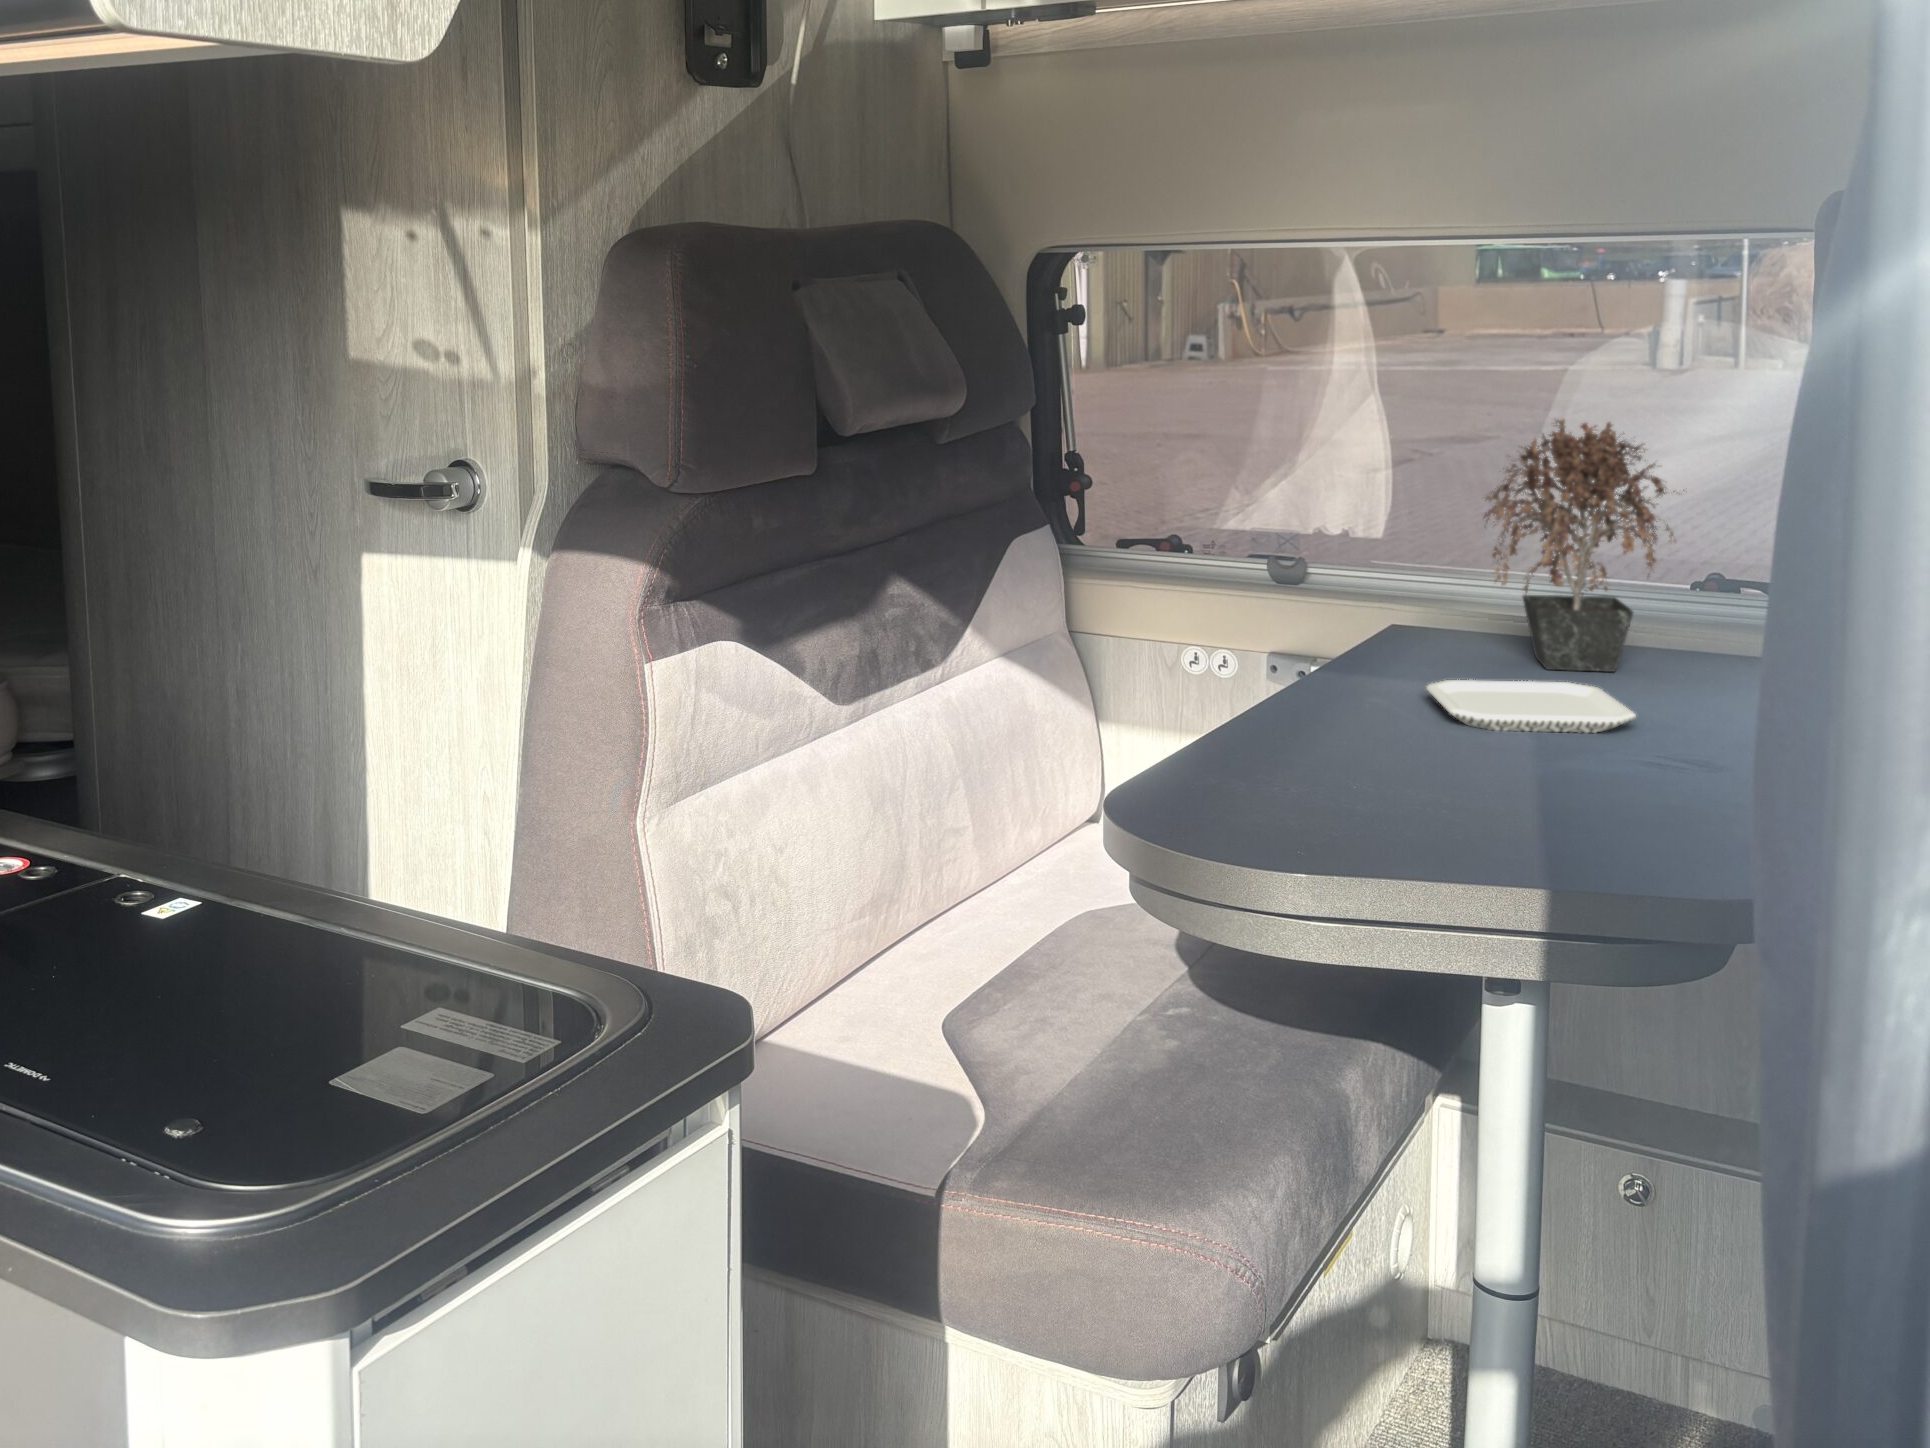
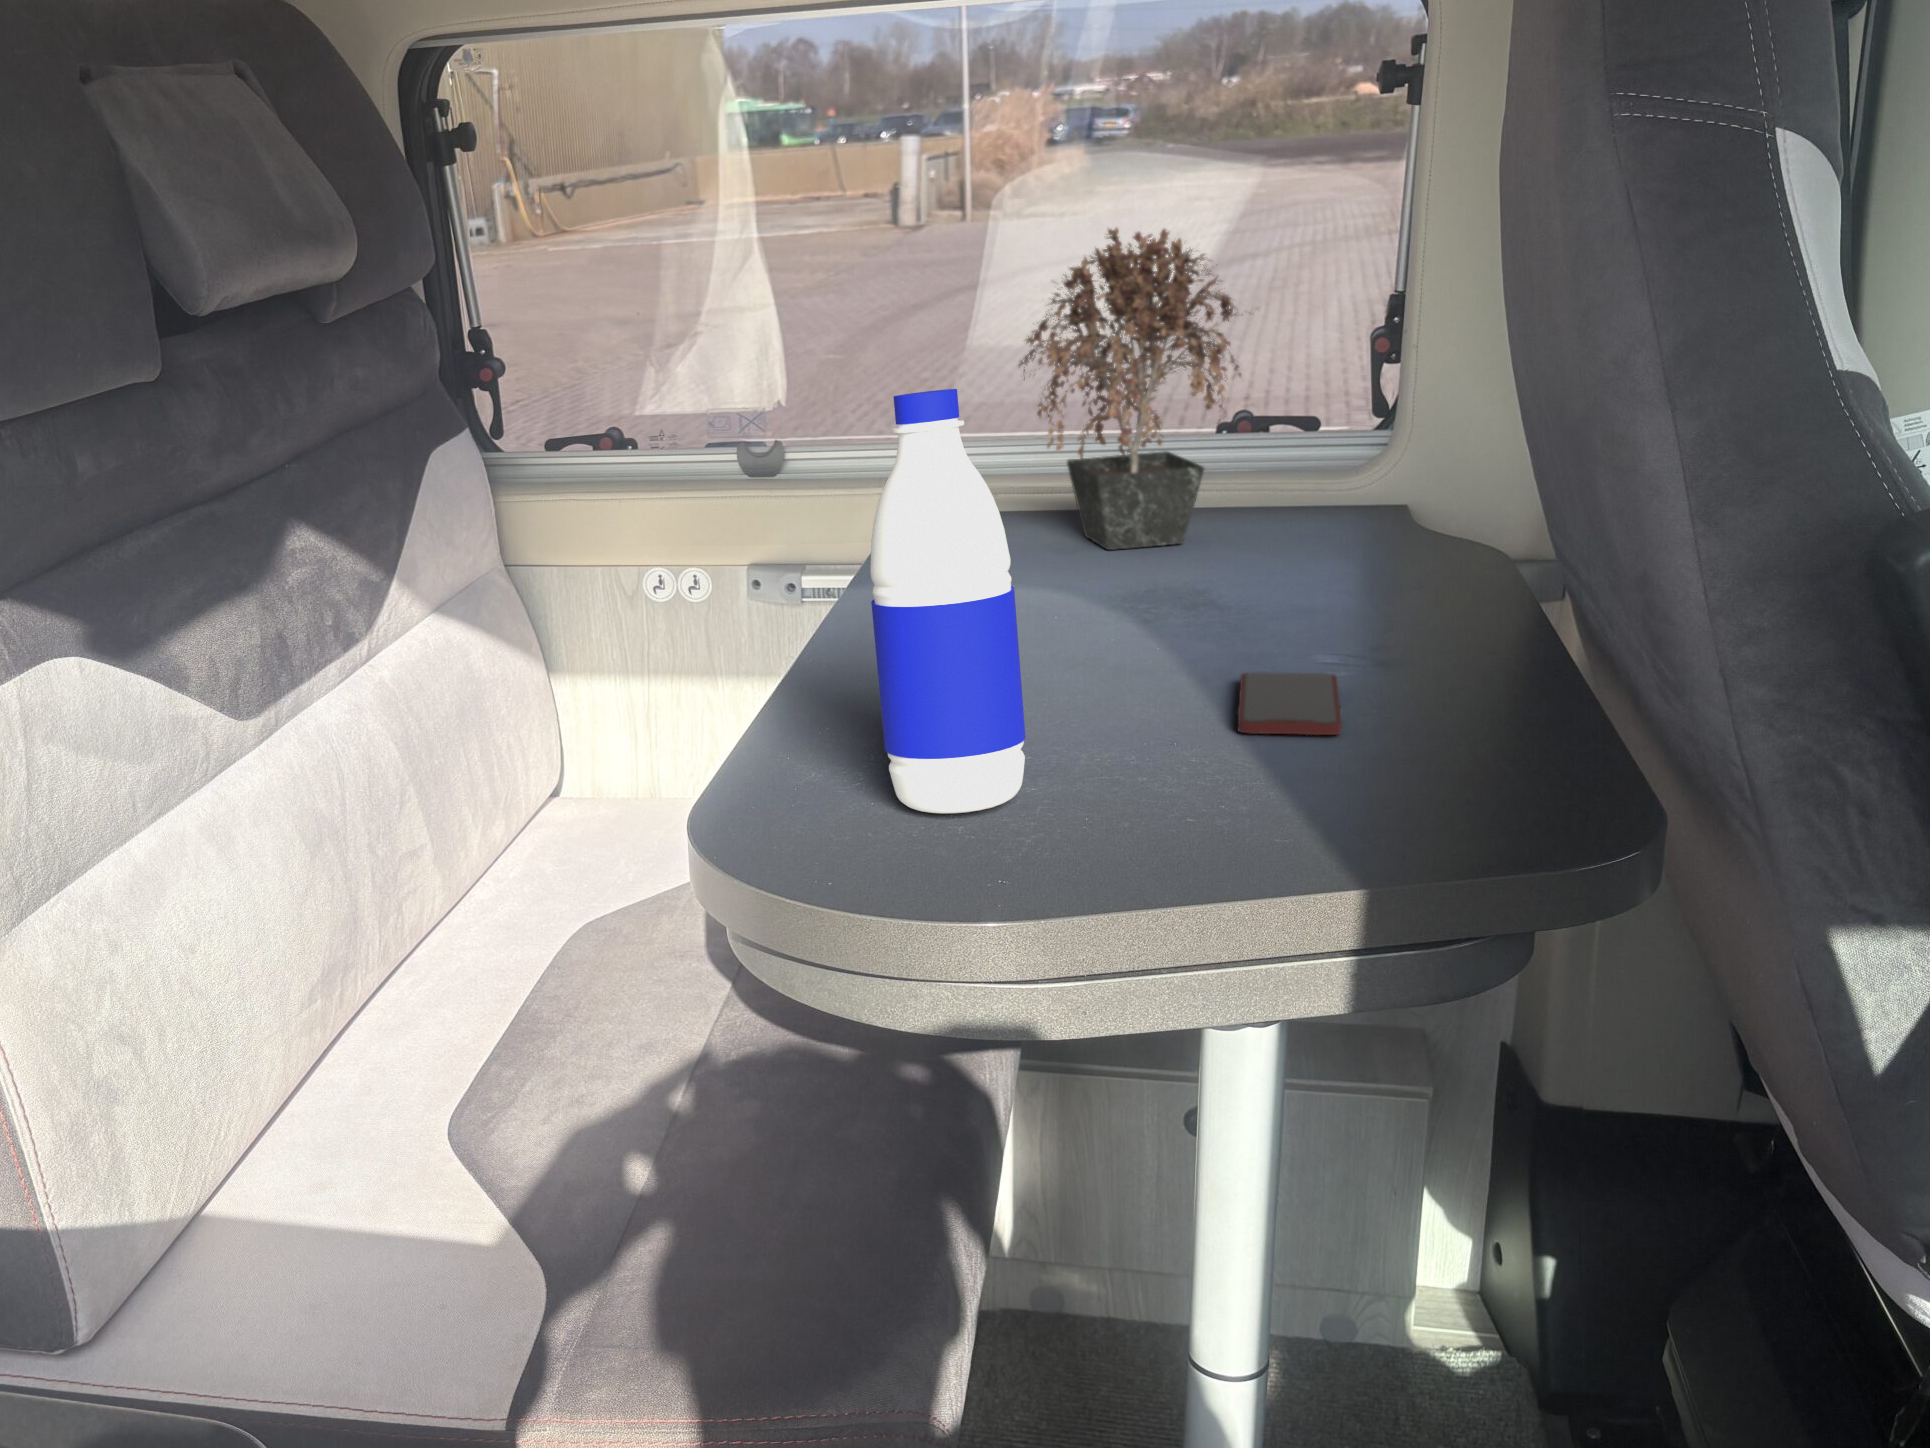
water bottle: none [1235,527,1336,808] -> present [870,389,1025,813]
plate: present [1426,680,1636,733] -> none [1011,566,1275,643]
smartphone: none [1532,758,1639,804] -> present [1238,672,1342,735]

